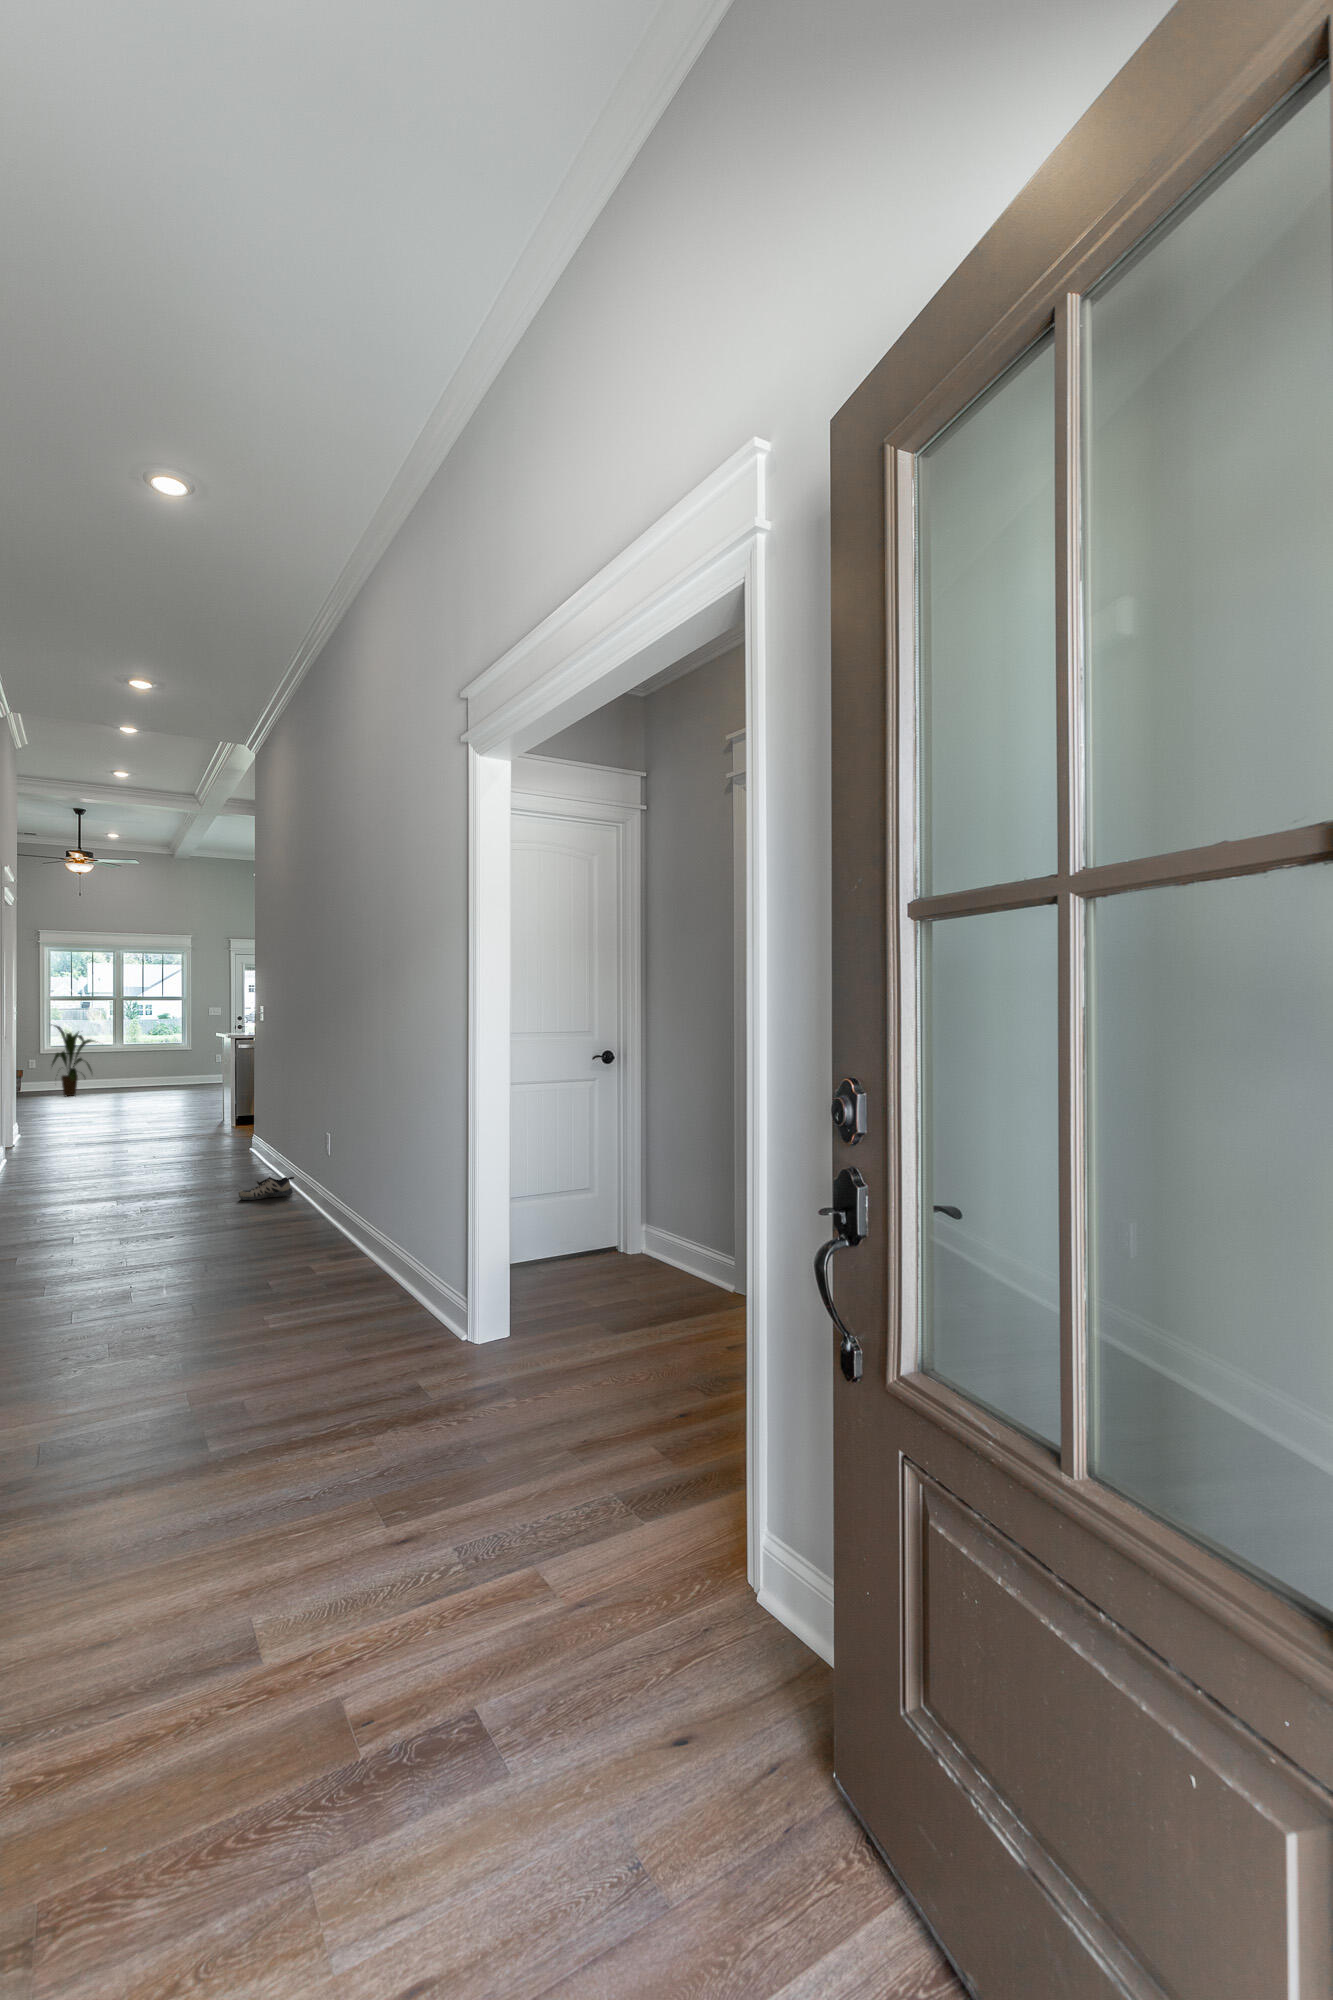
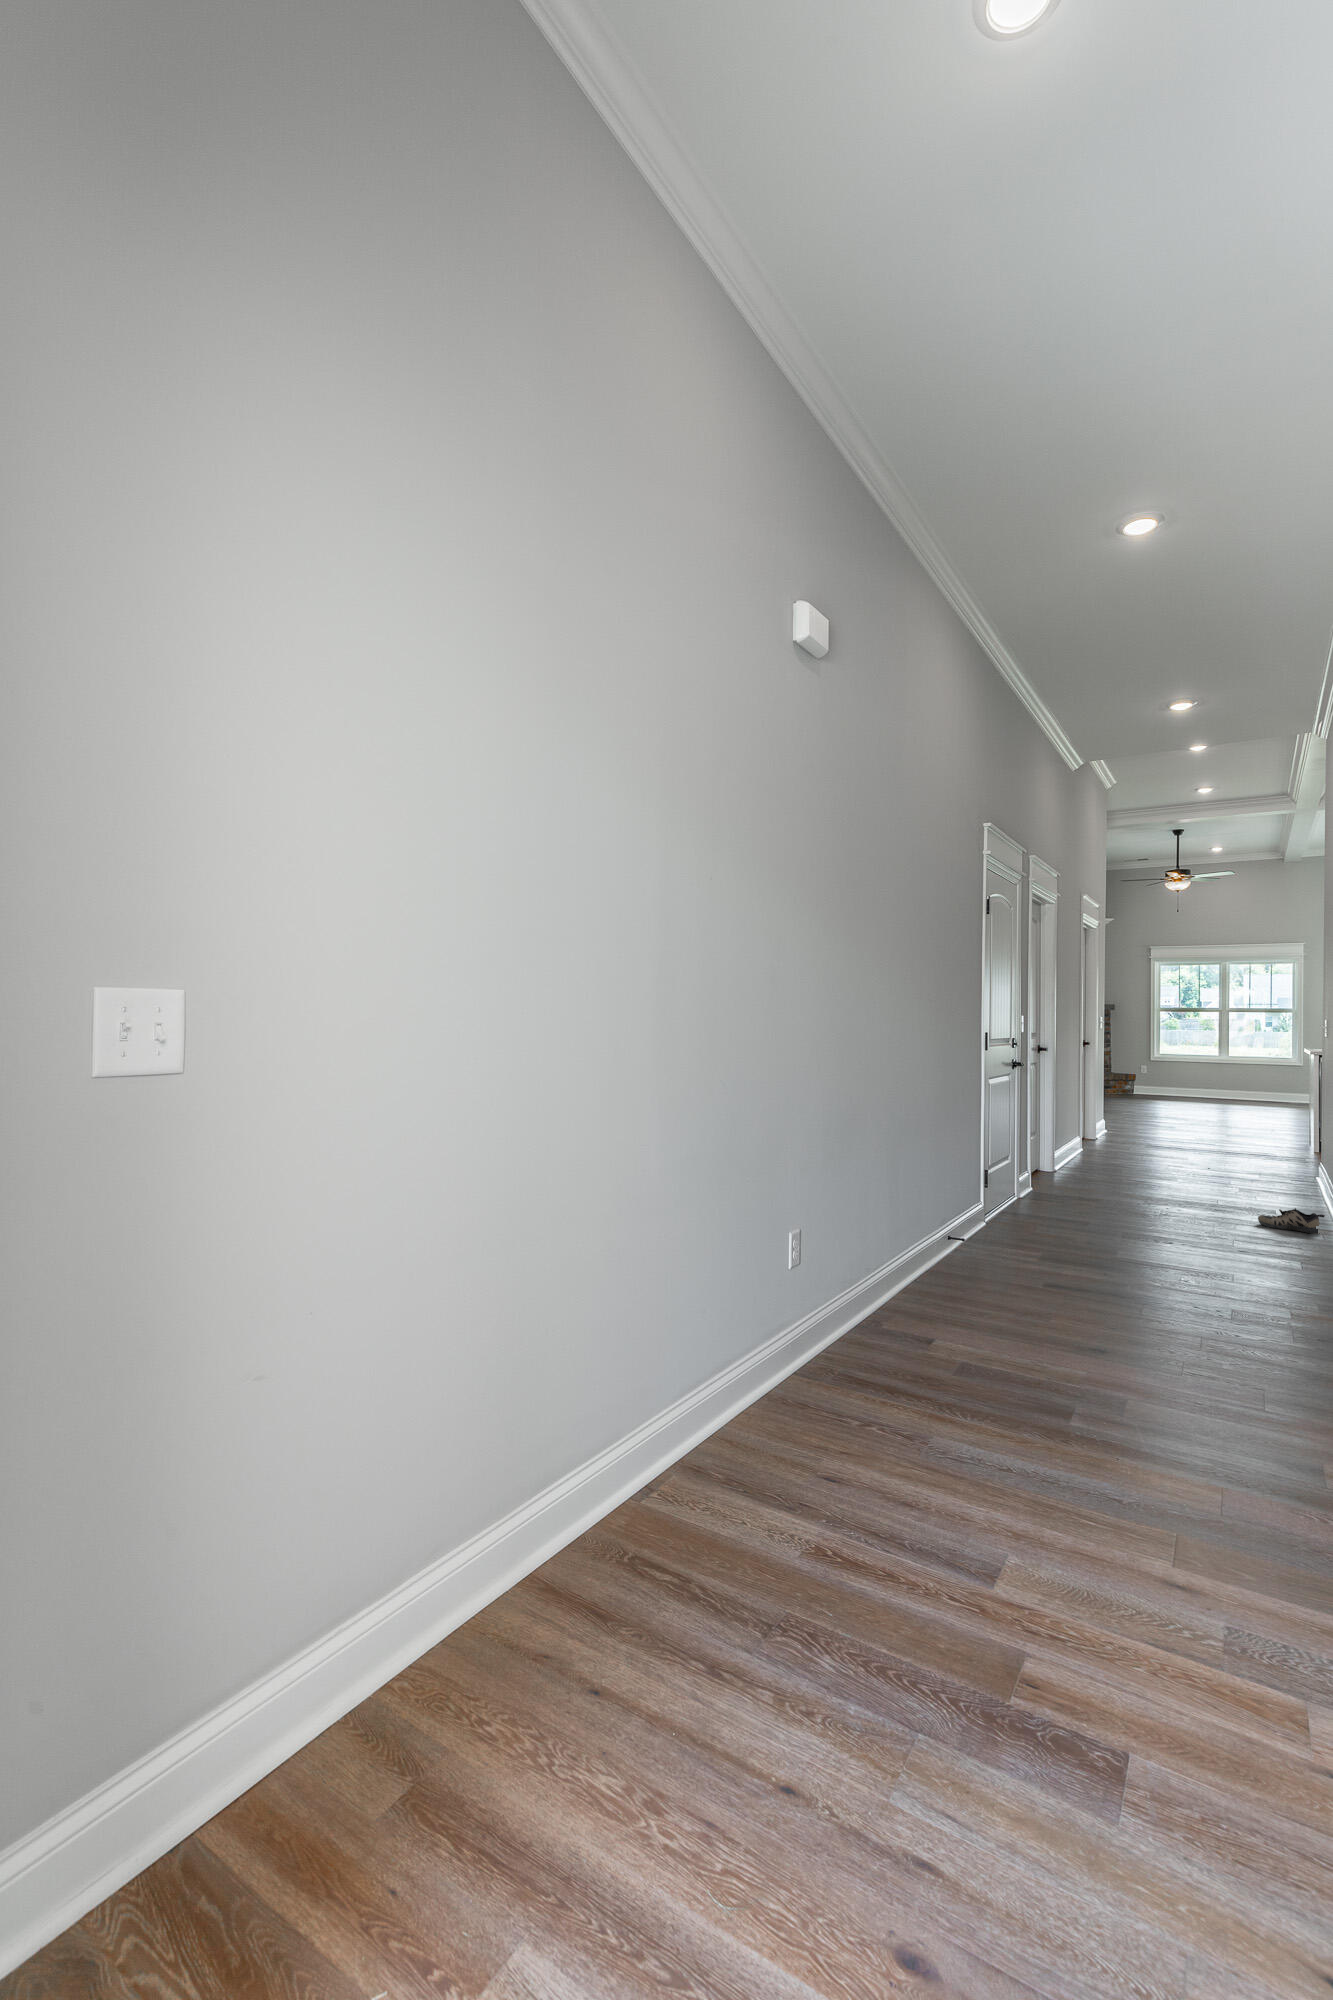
house plant: present [52,1025,94,1096] -> none [1154,1030,1205,1097]

